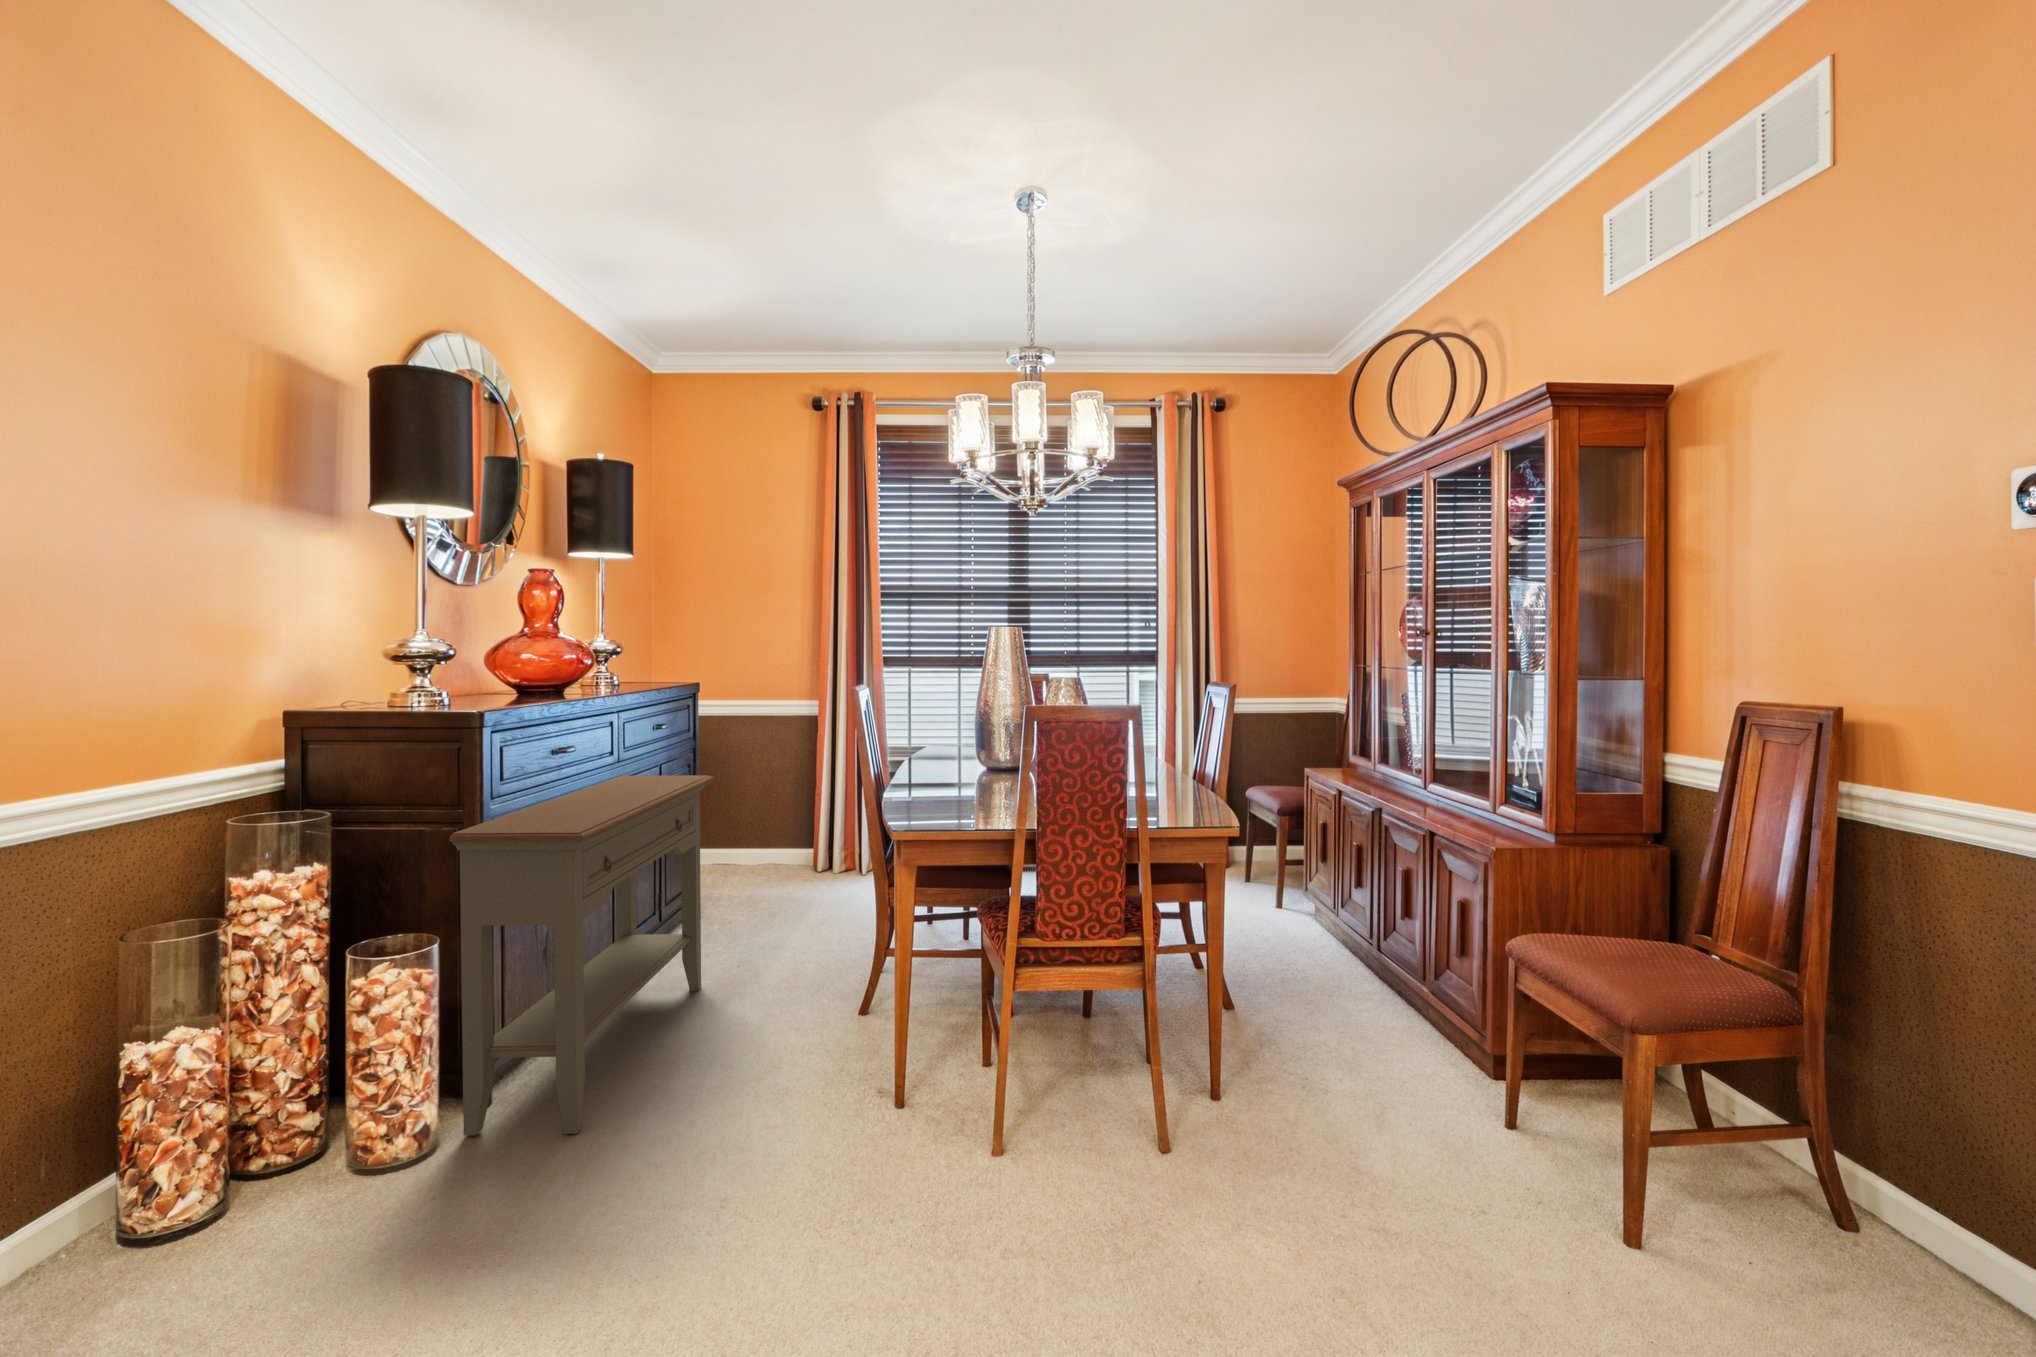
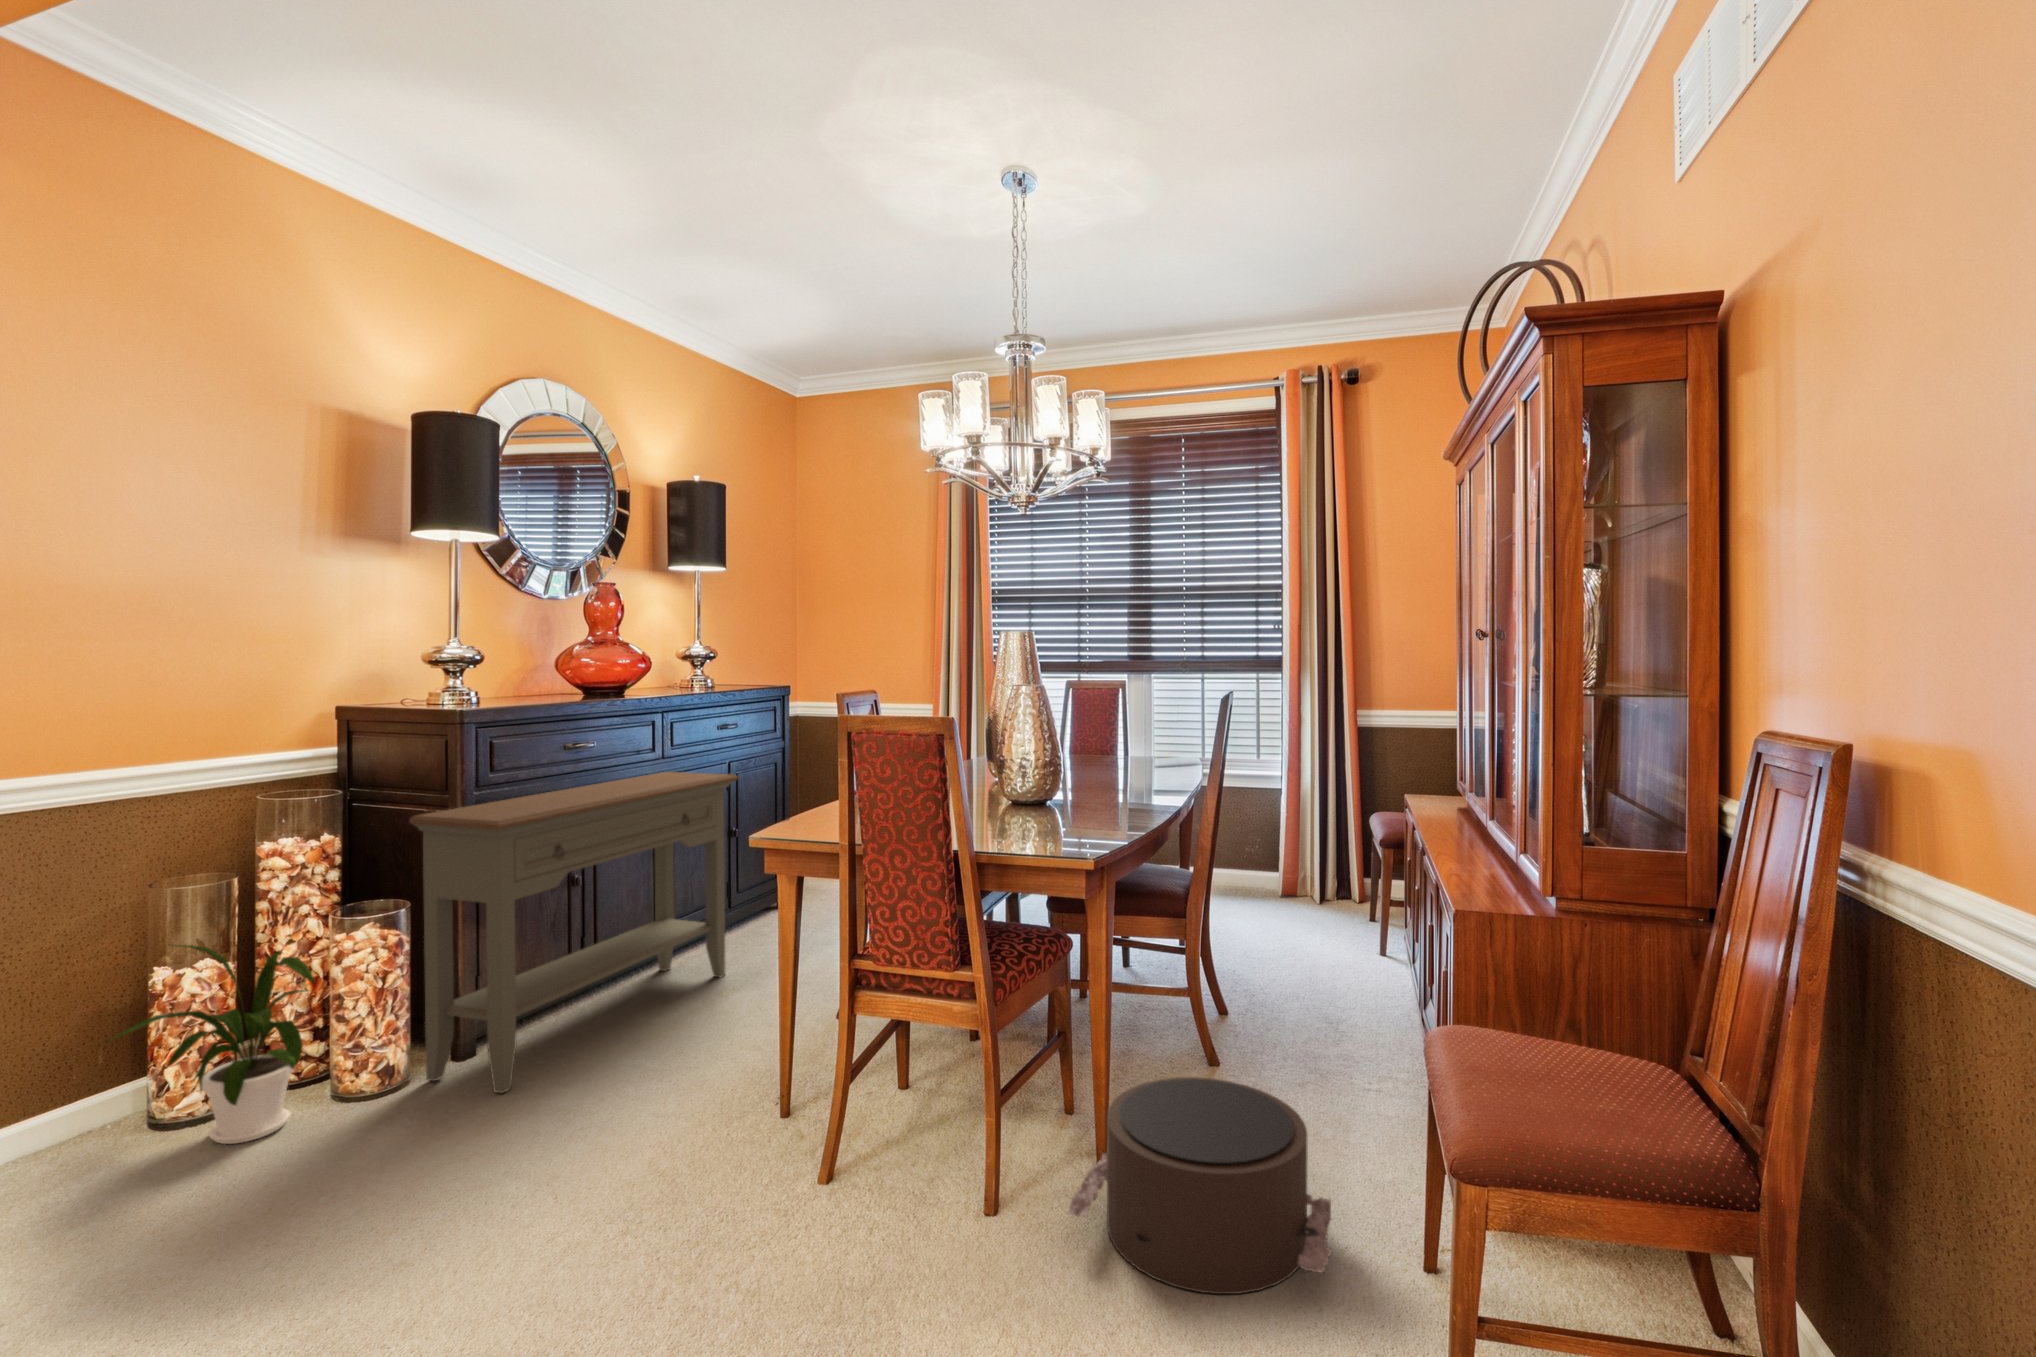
house plant: none [139,1007,382,1244] -> present [109,945,315,1144]
pouf: none [1241,1007,1476,1171] -> present [1068,1077,1331,1294]

